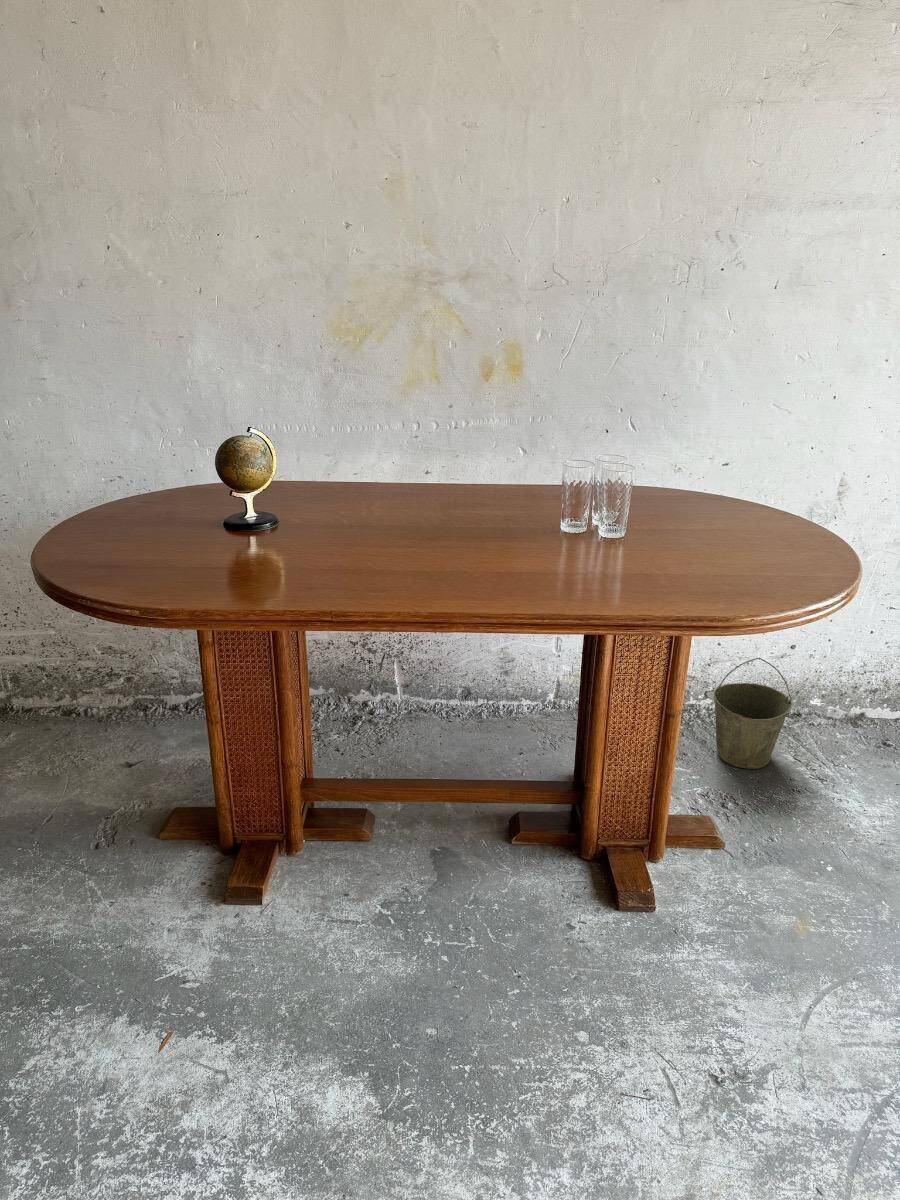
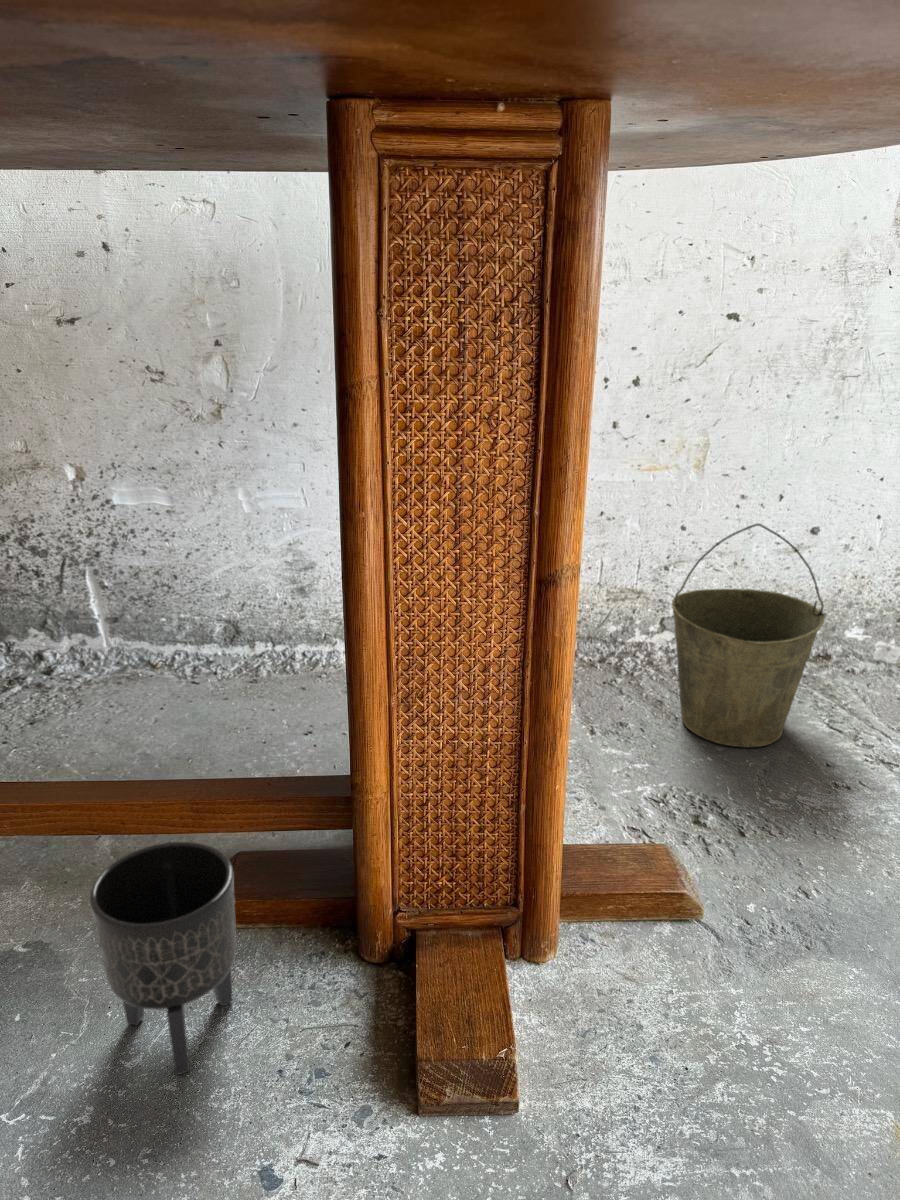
planter: none [497,809,548,896] -> present [89,842,236,1075]

